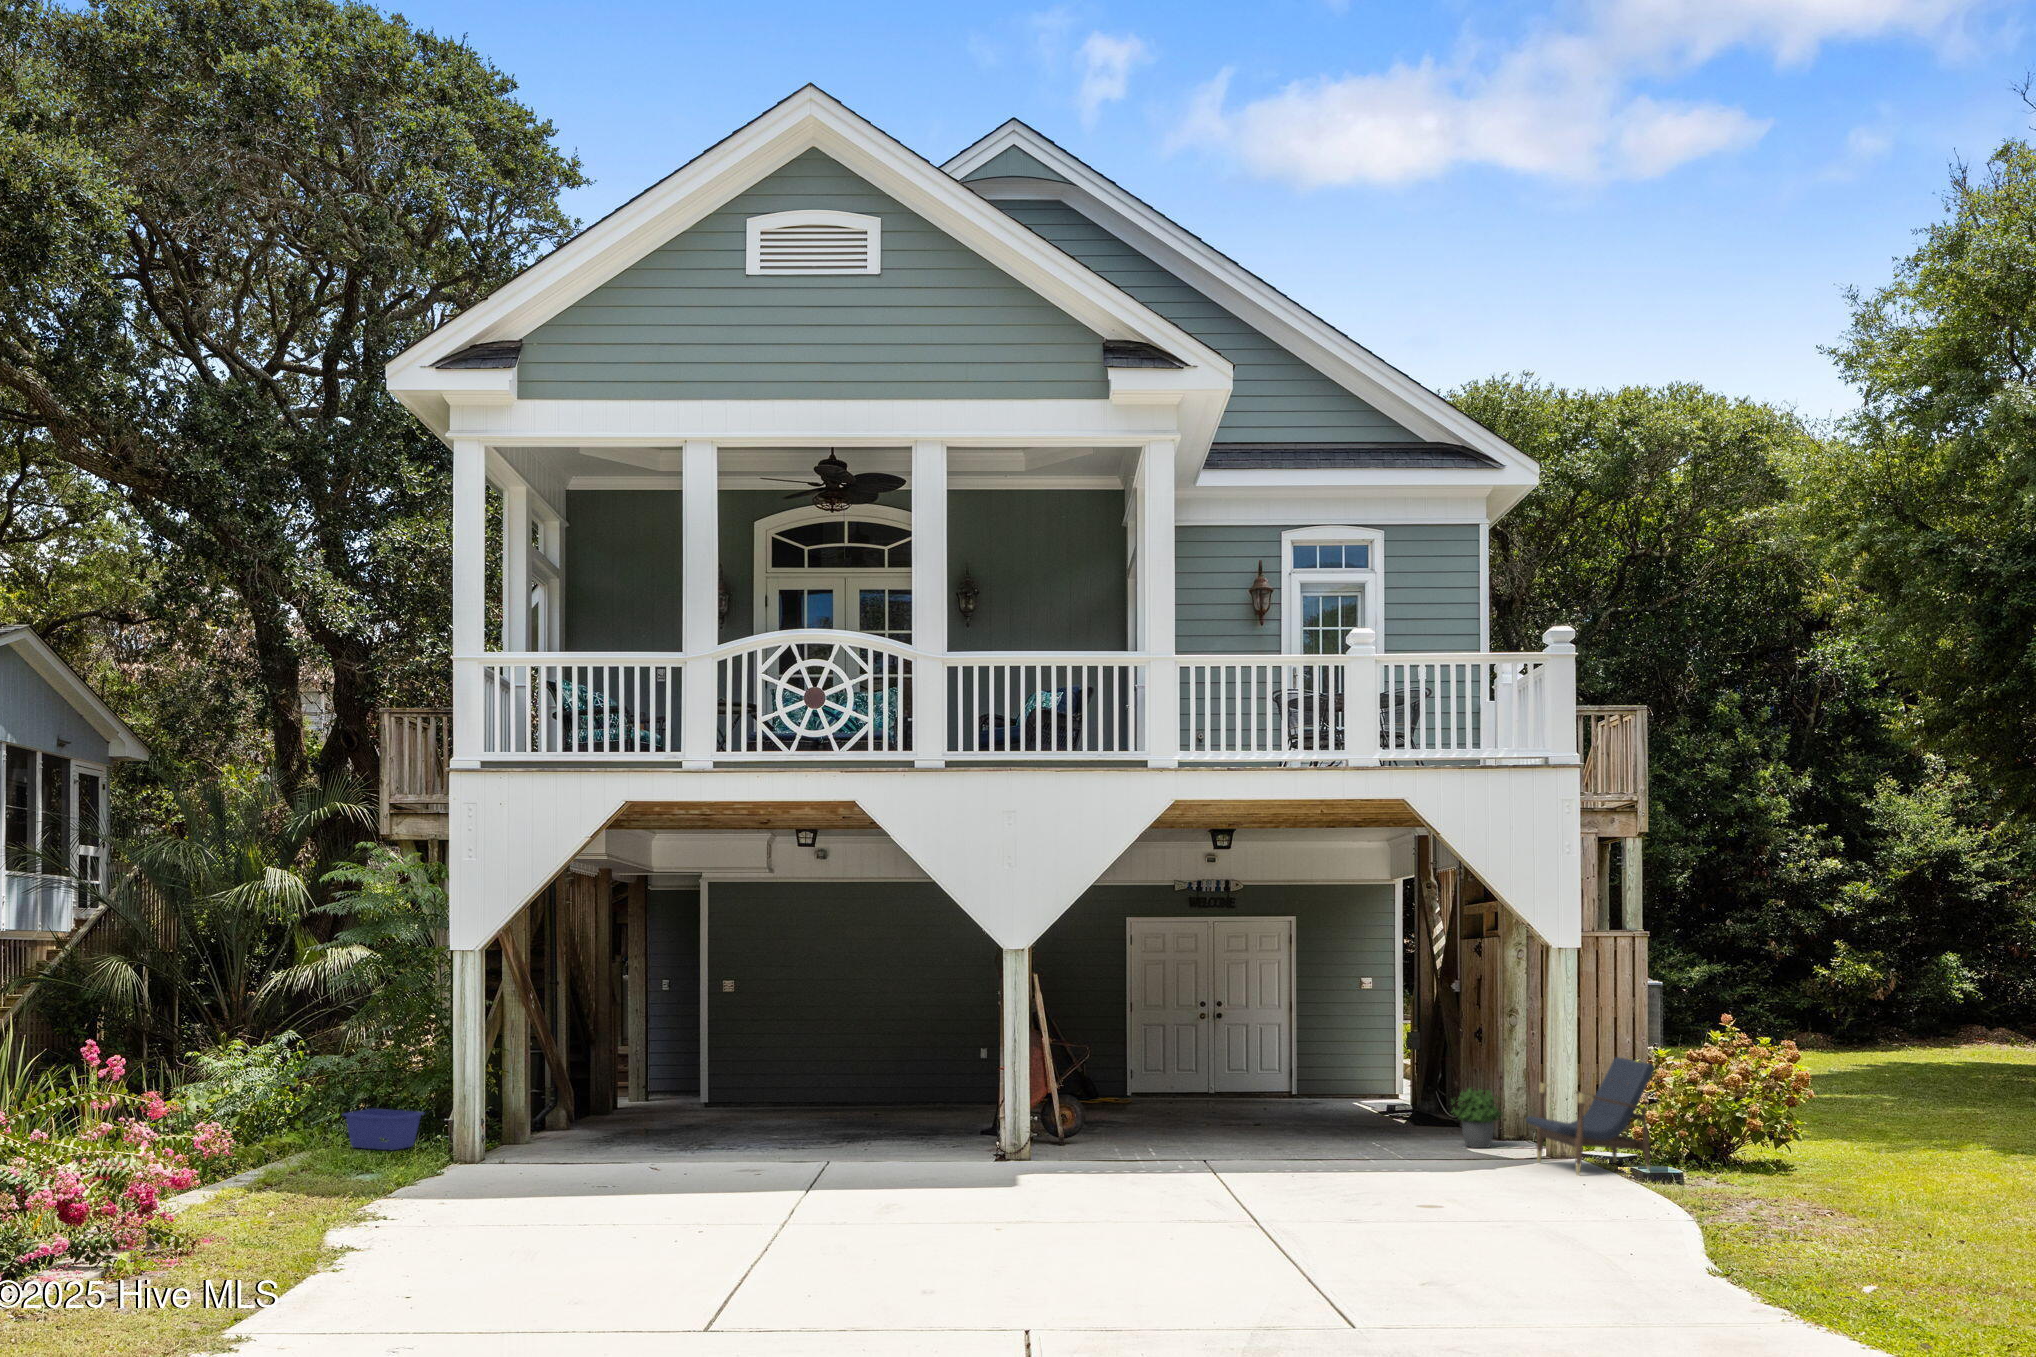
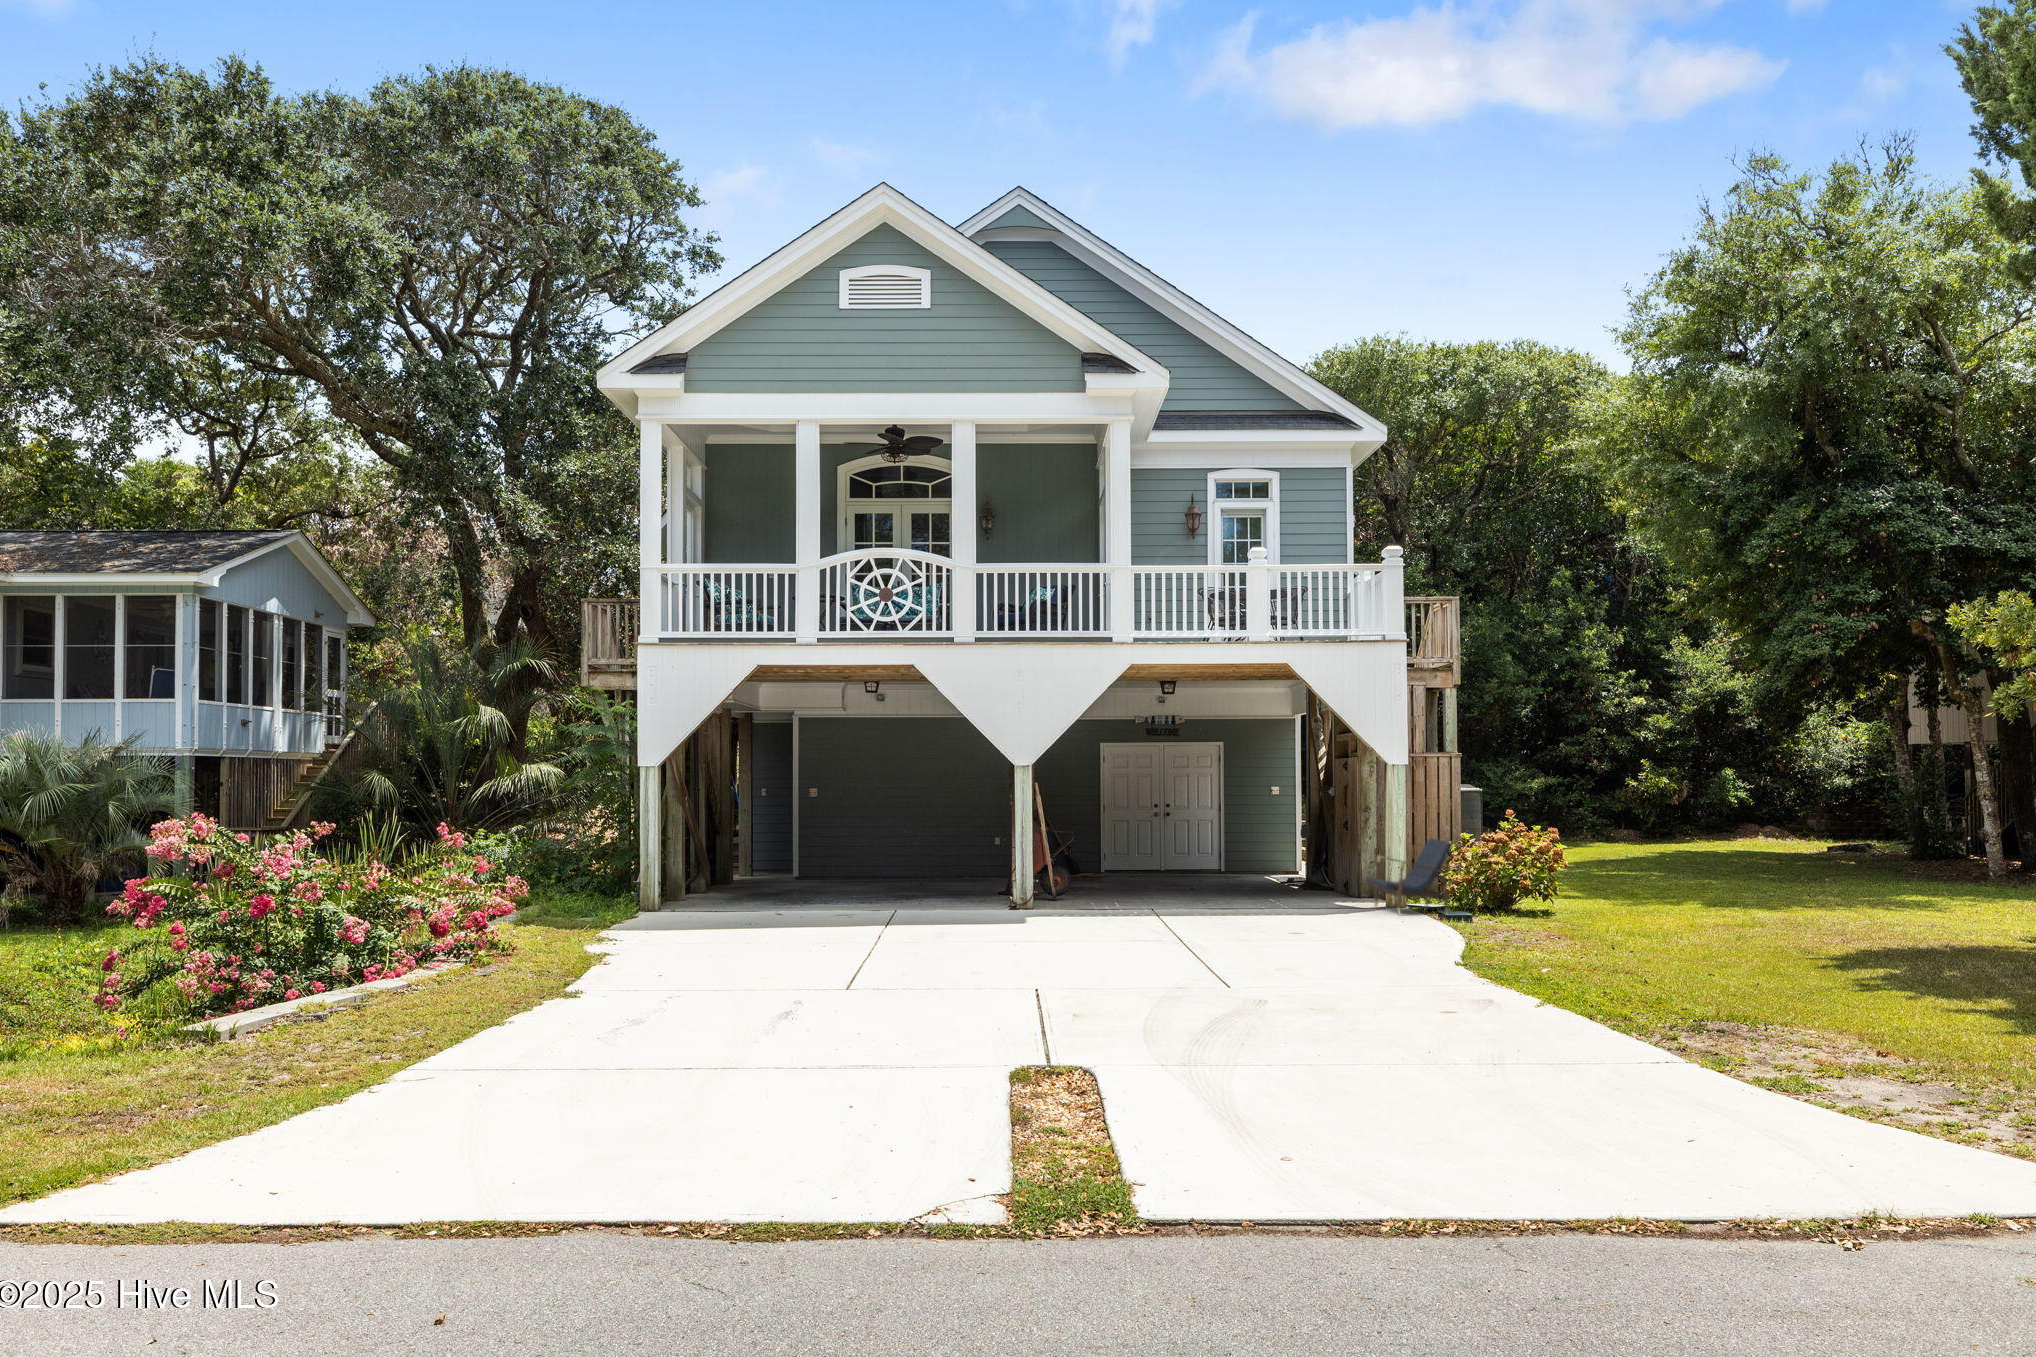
potted plant: present [1451,1088,1503,1148] -> none [1321,858,1357,901]
storage bin: present [343,1109,424,1151] -> none [566,876,622,903]

